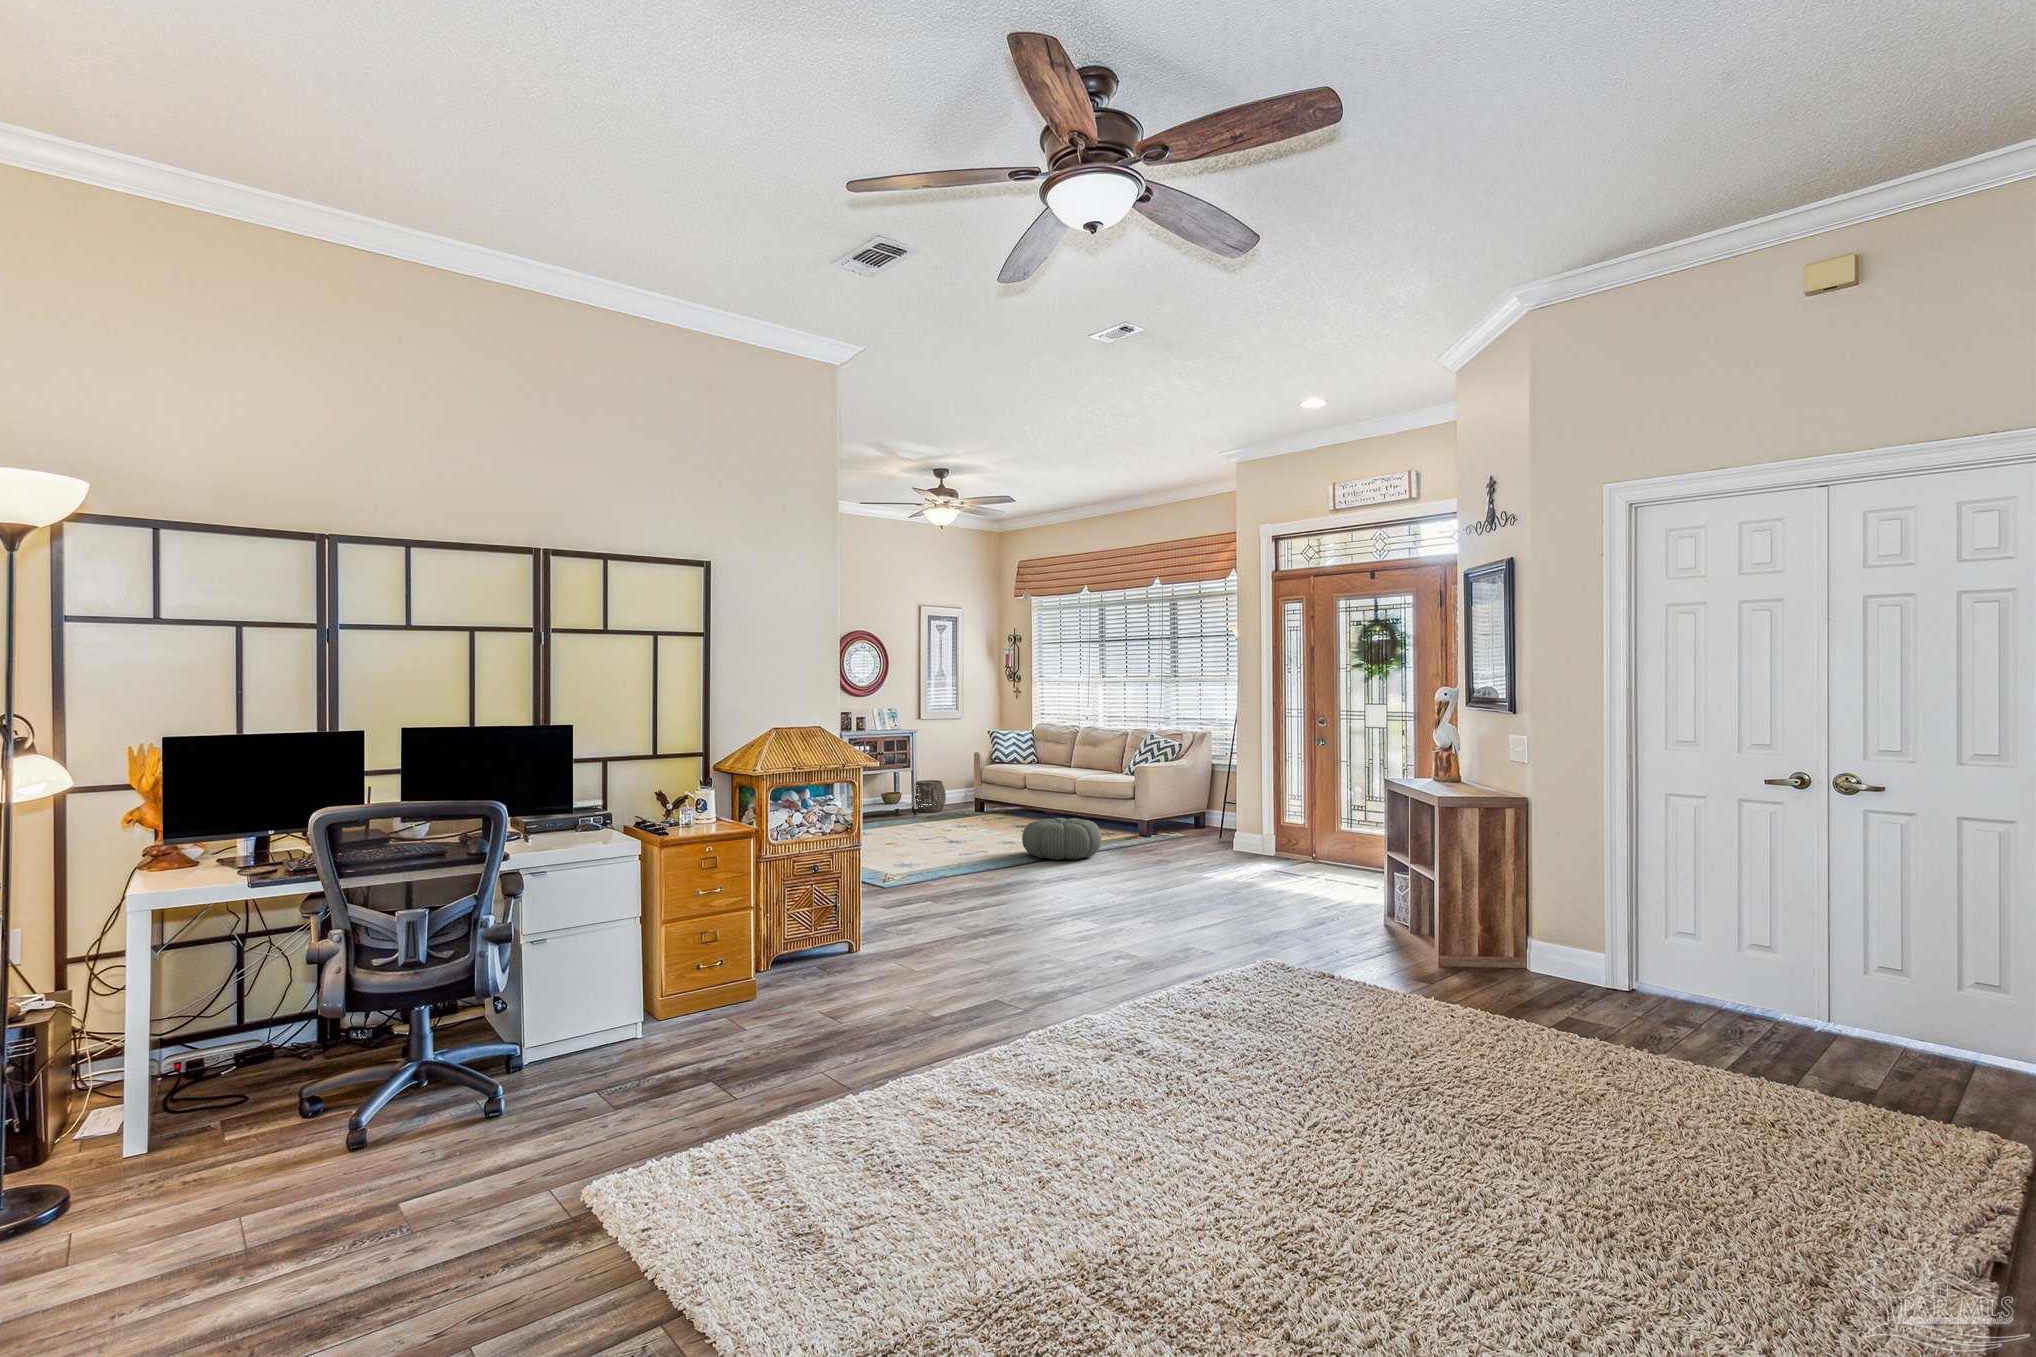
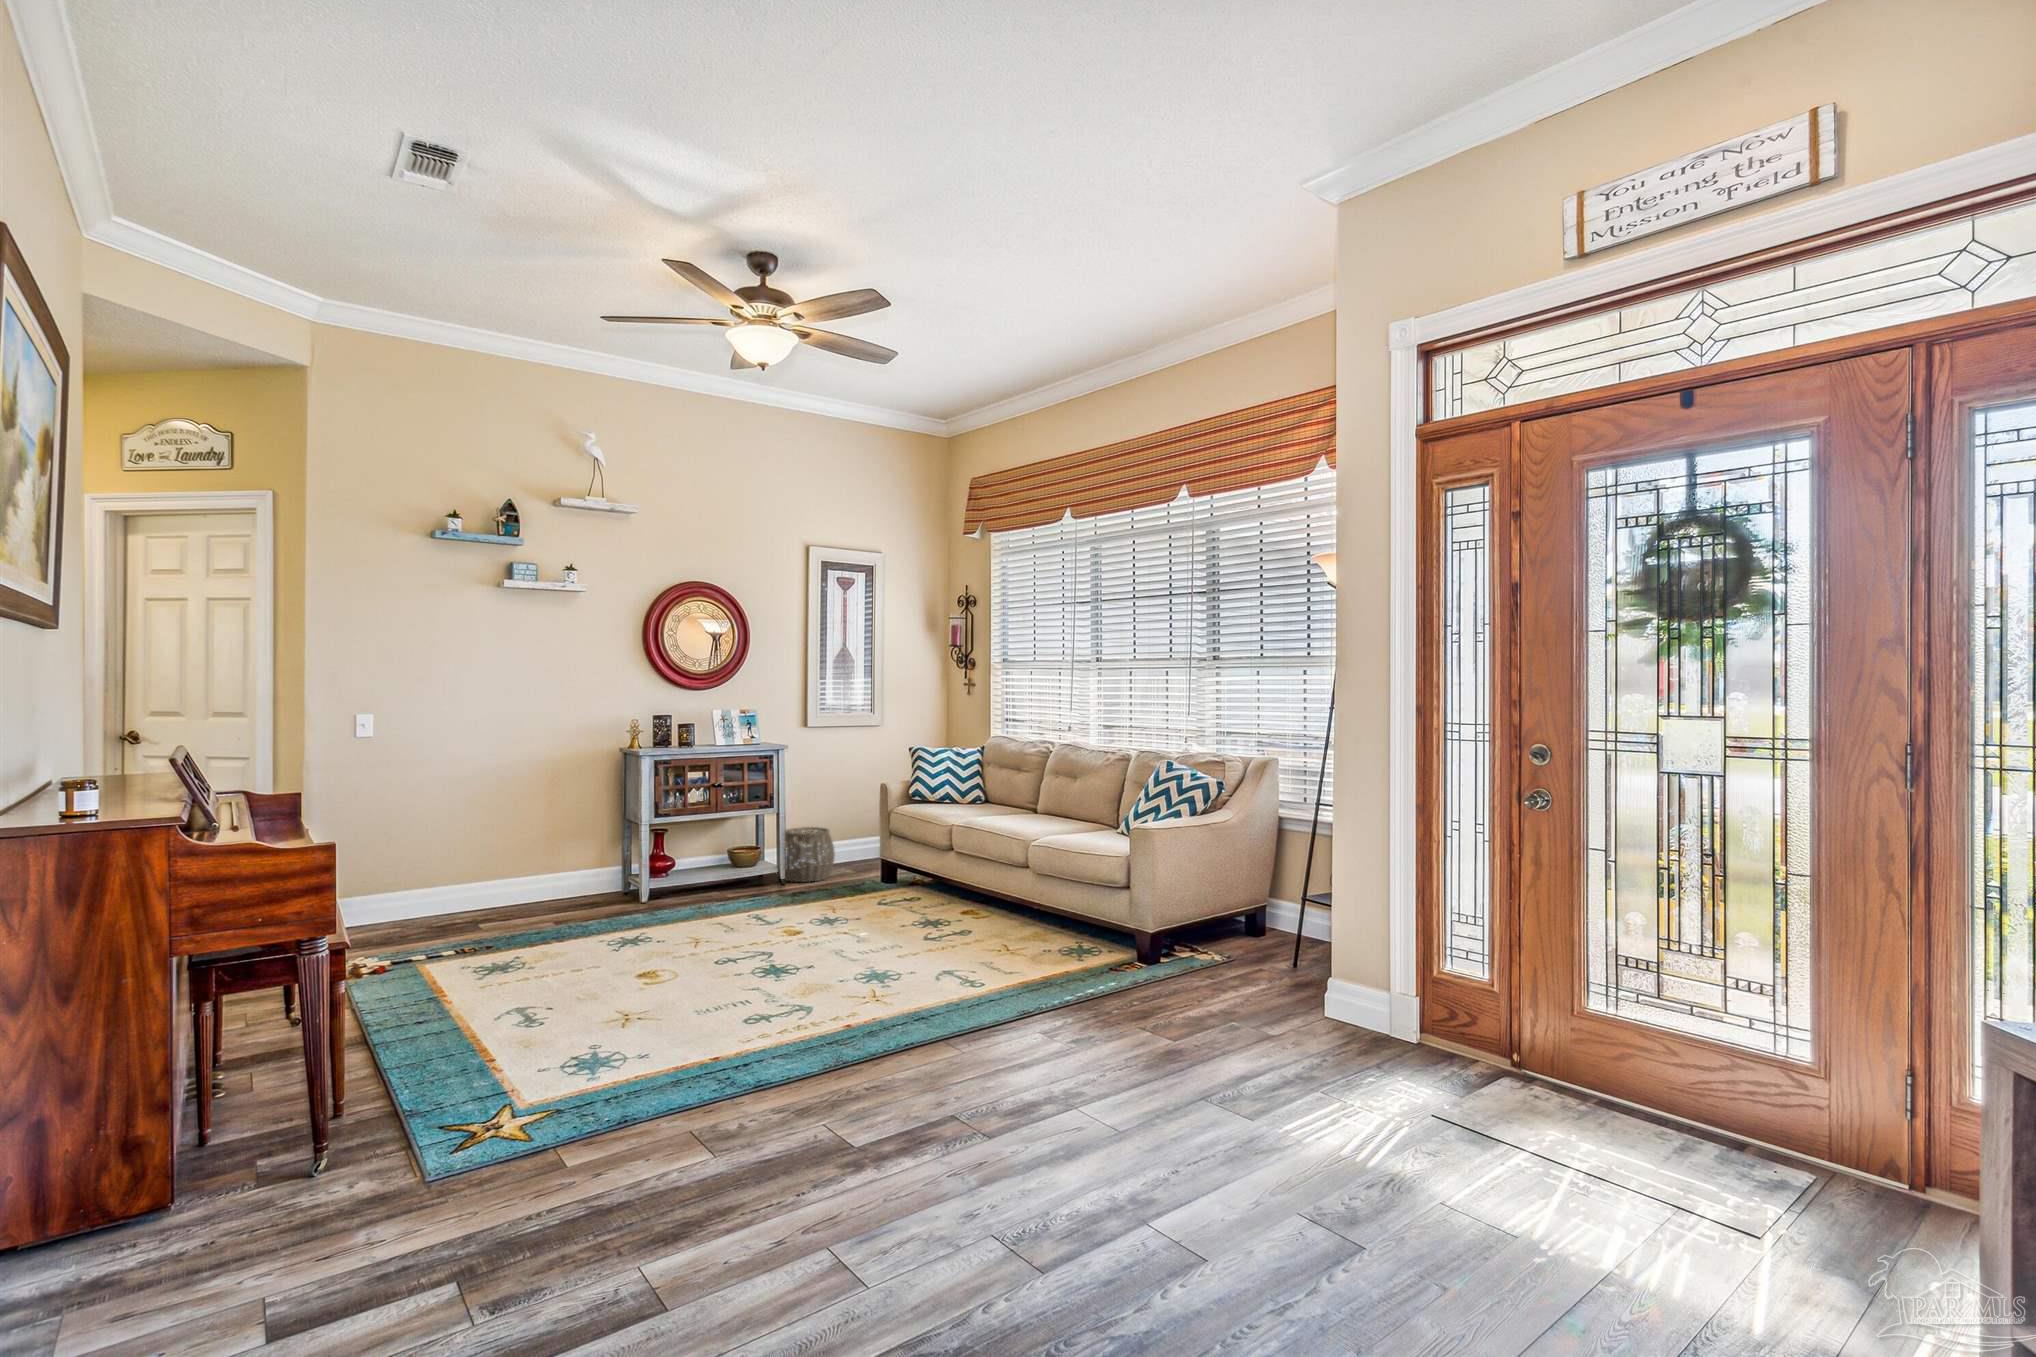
pouf: present [1022,818,1101,860] -> none [870,944,1040,1051]

